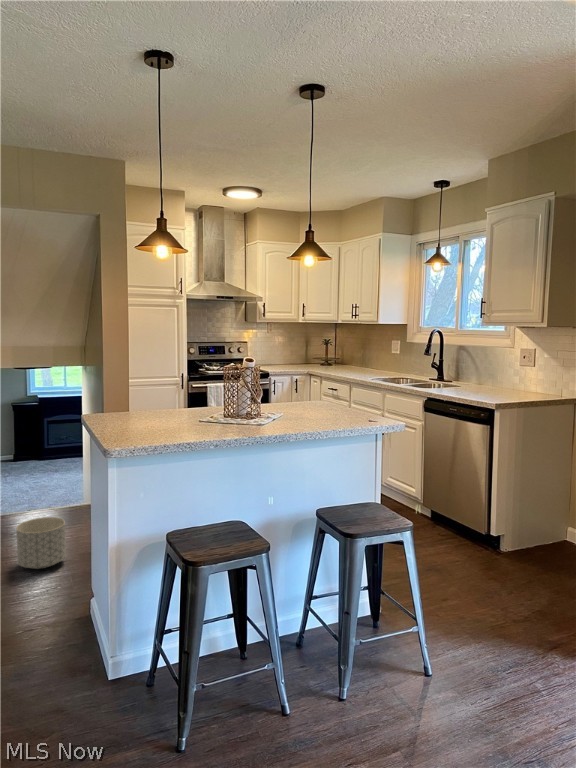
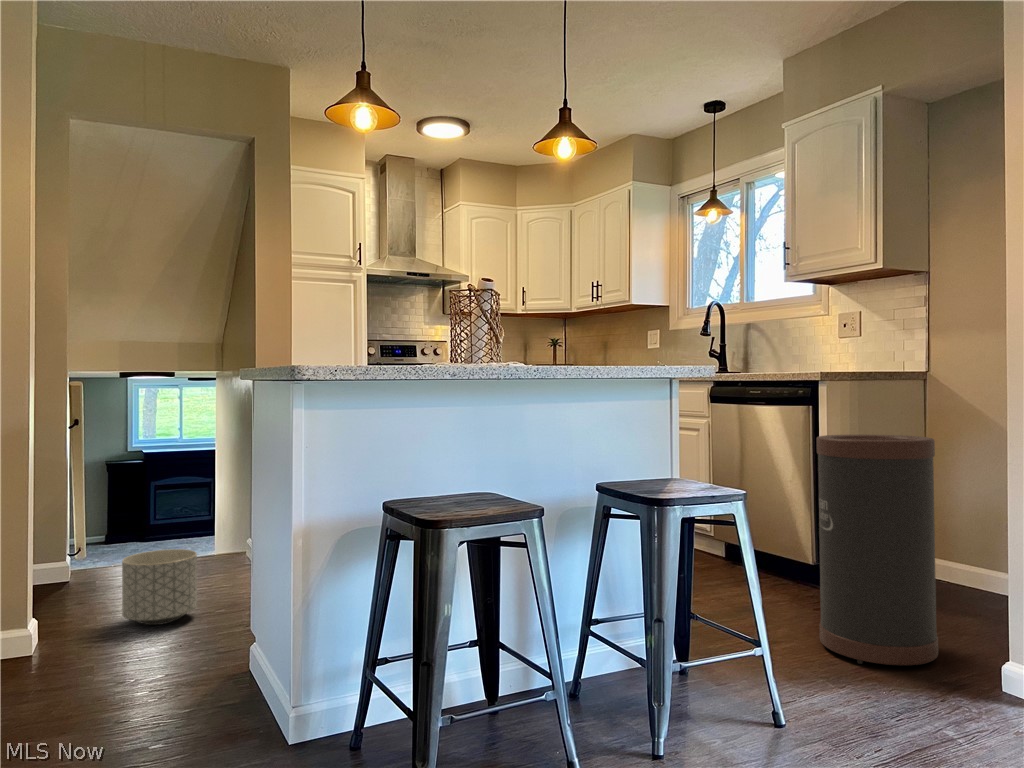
trash can: none [474,464,559,628] -> present [817,434,938,665]

